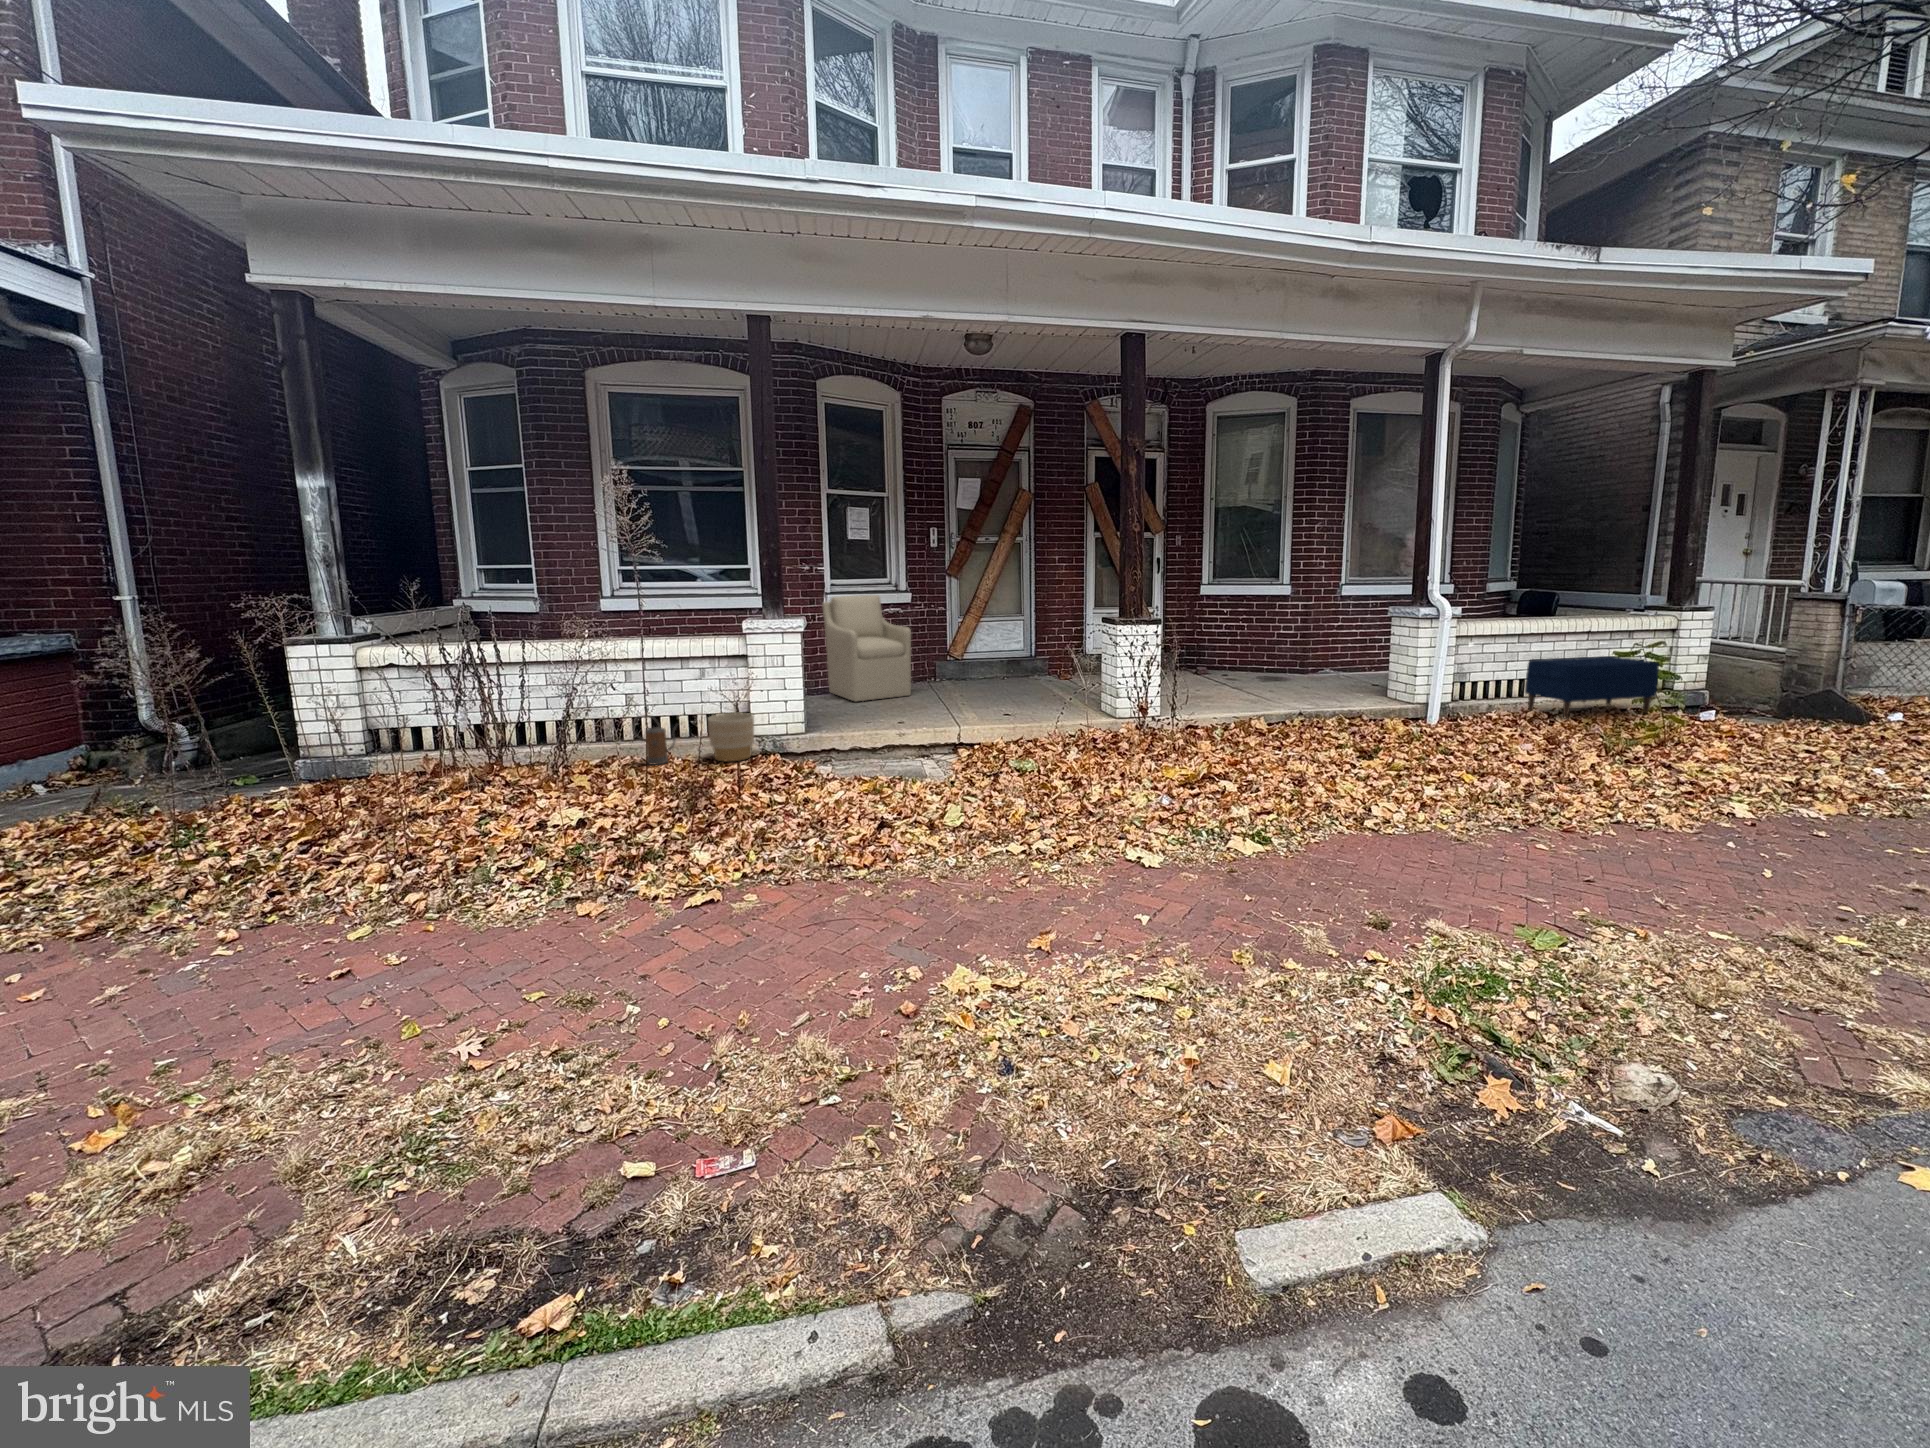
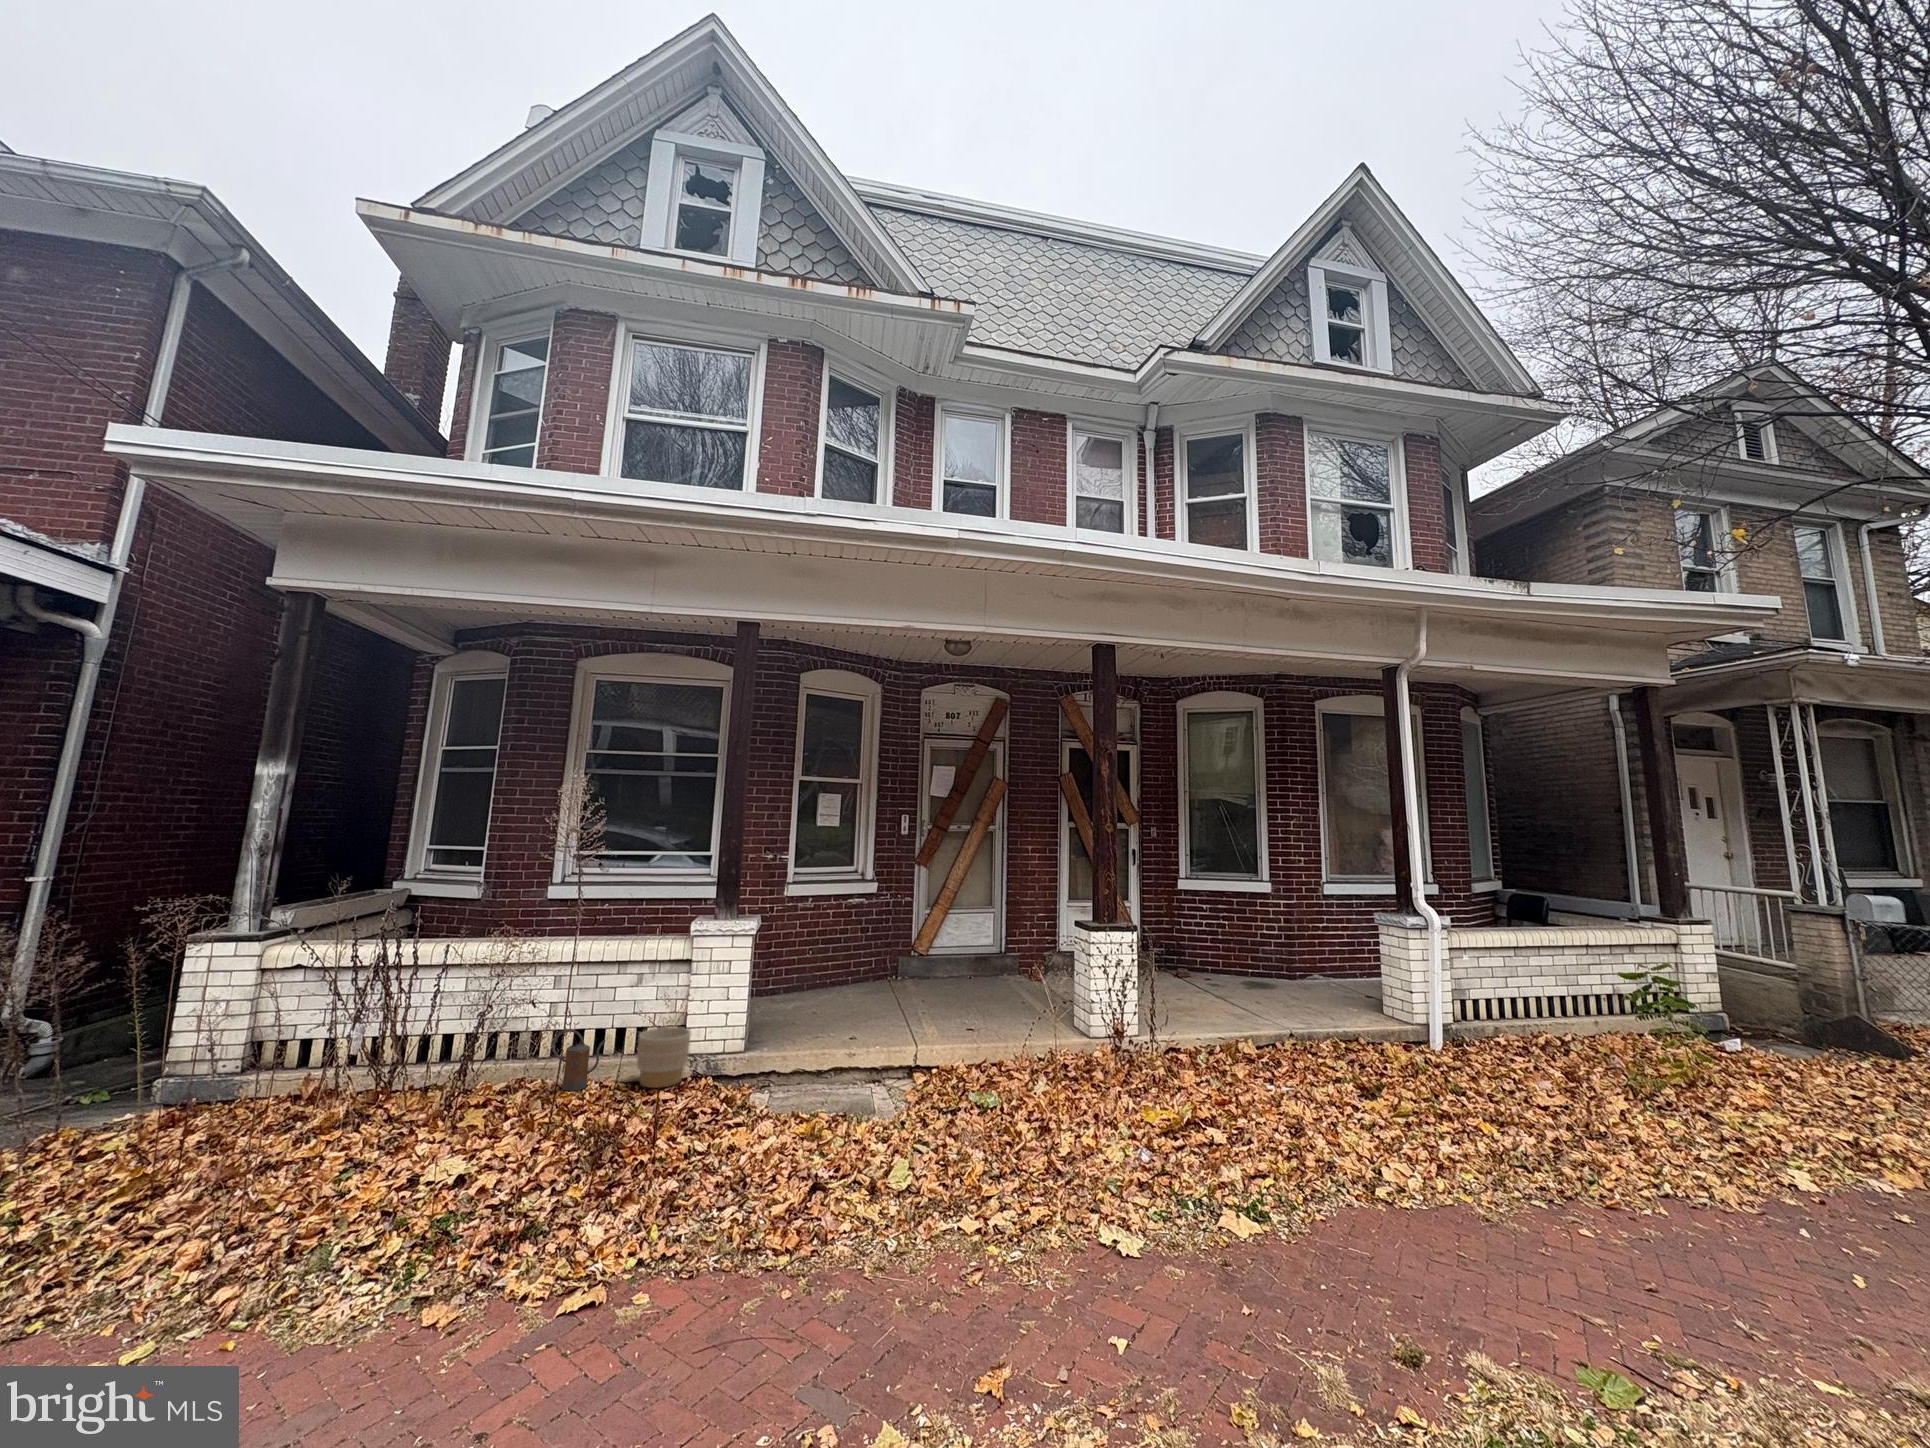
chair: present [822,595,911,701] -> none [783,889,875,1009]
bench: present [1525,656,1659,718] -> none [1526,973,1669,1046]

